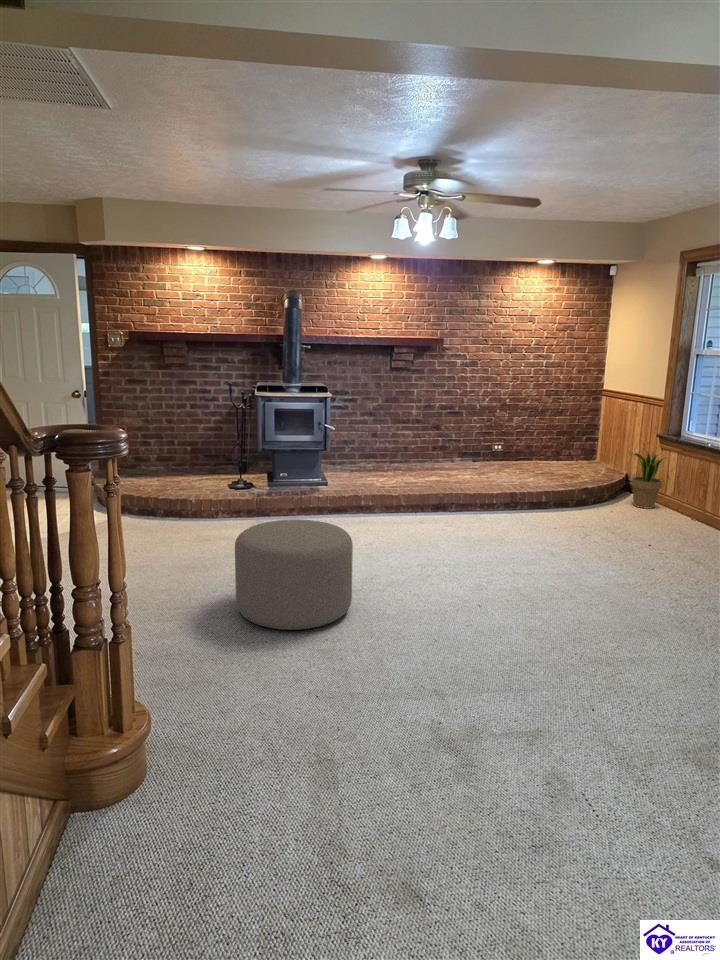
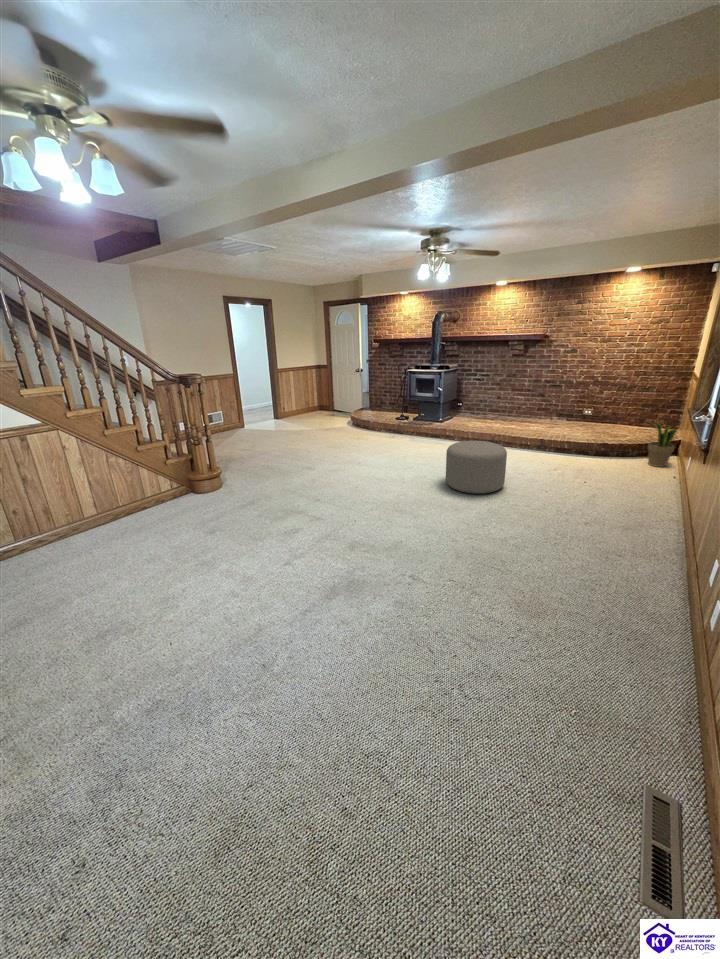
ottoman: present [235,520,353,630] -> present [446,441,507,494]

